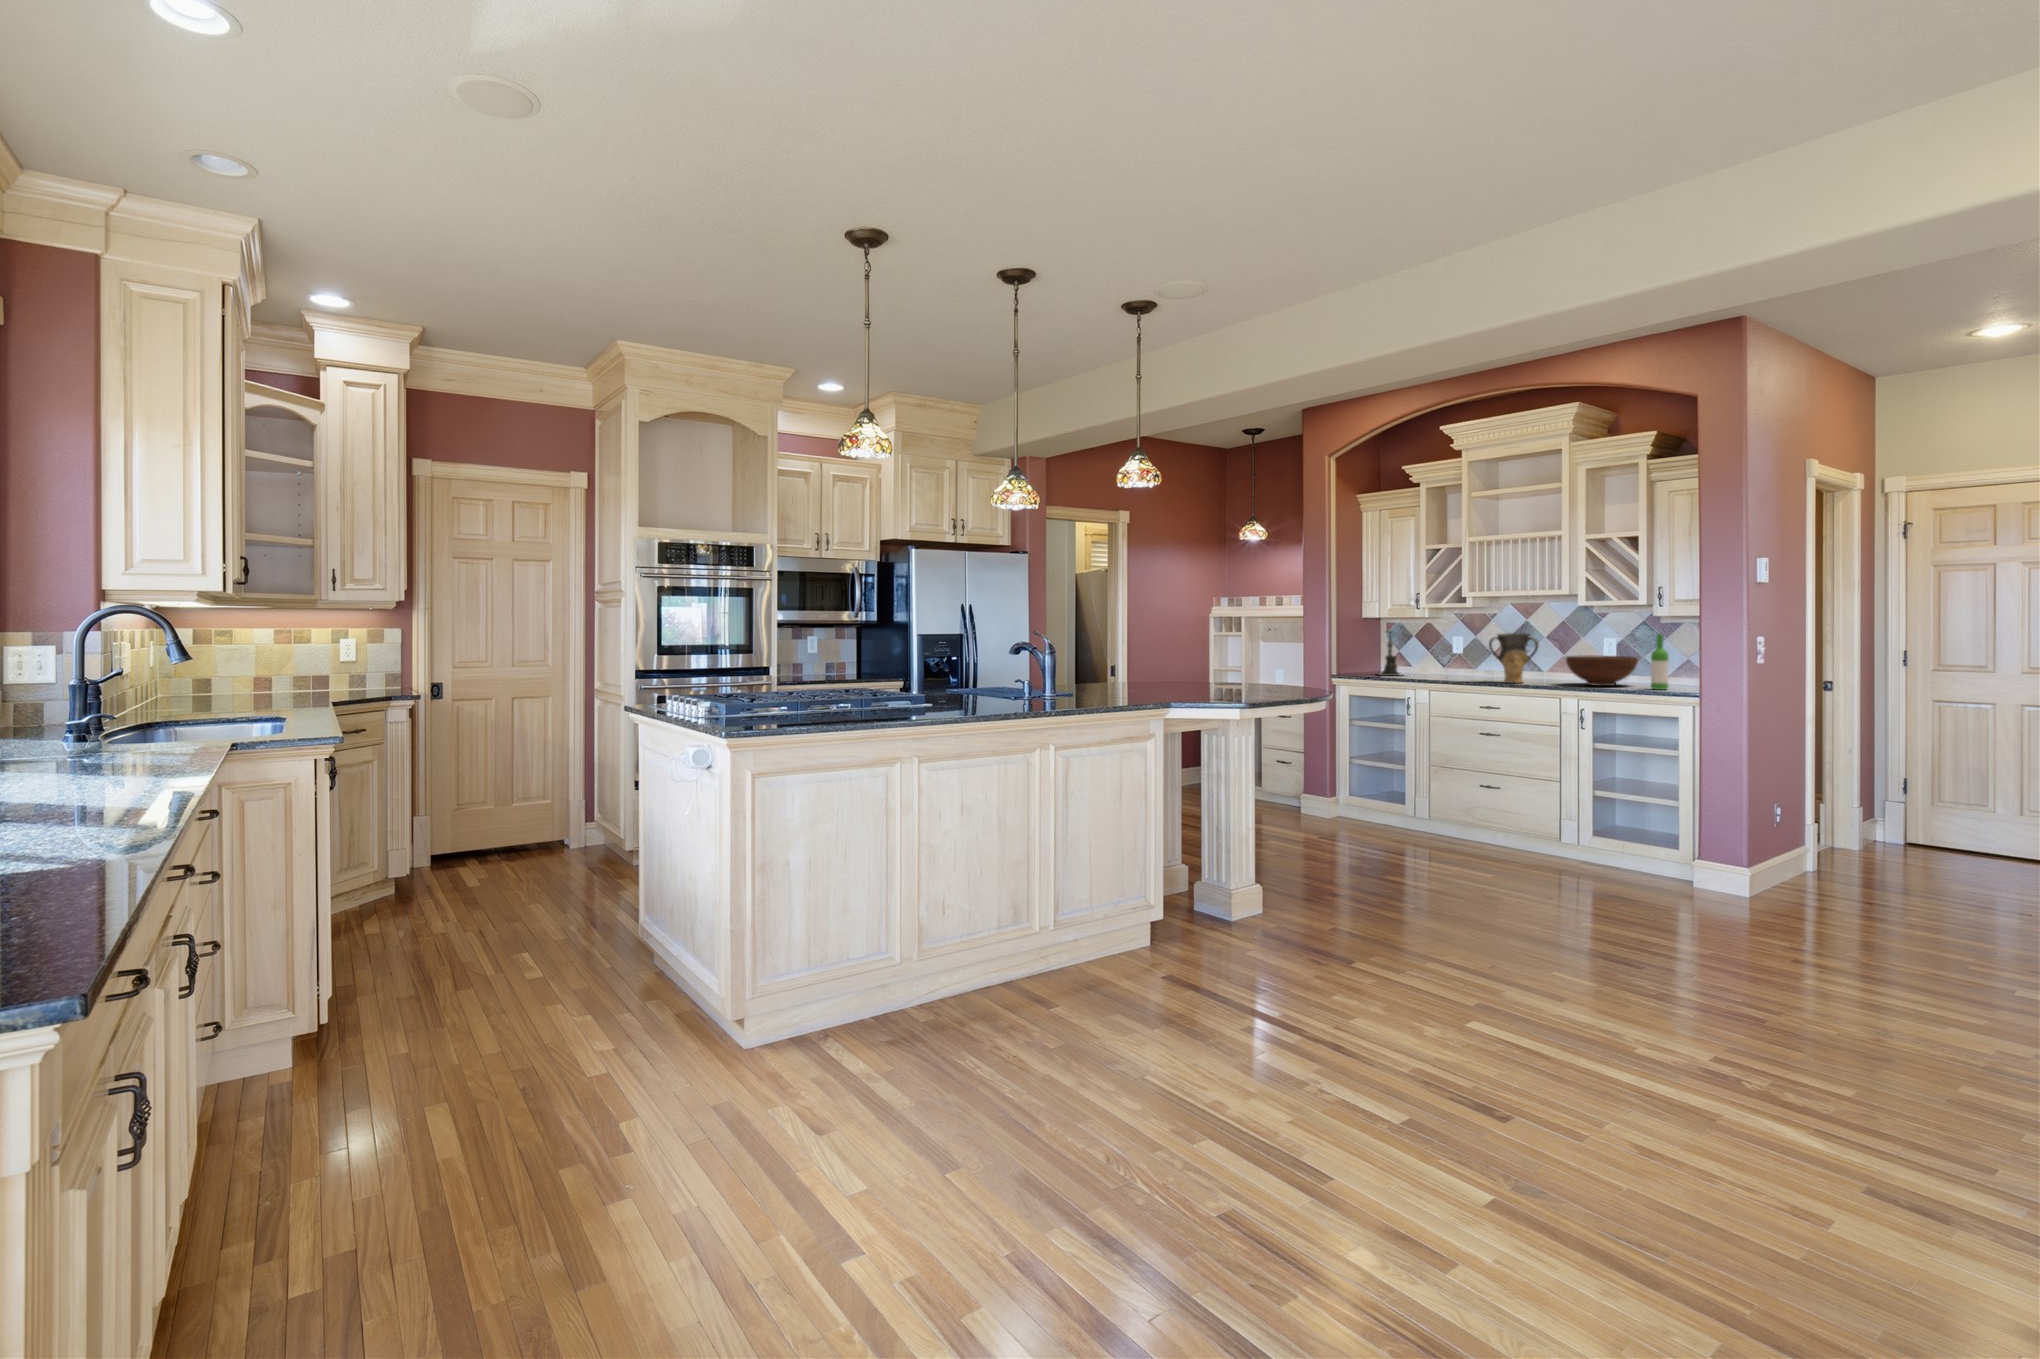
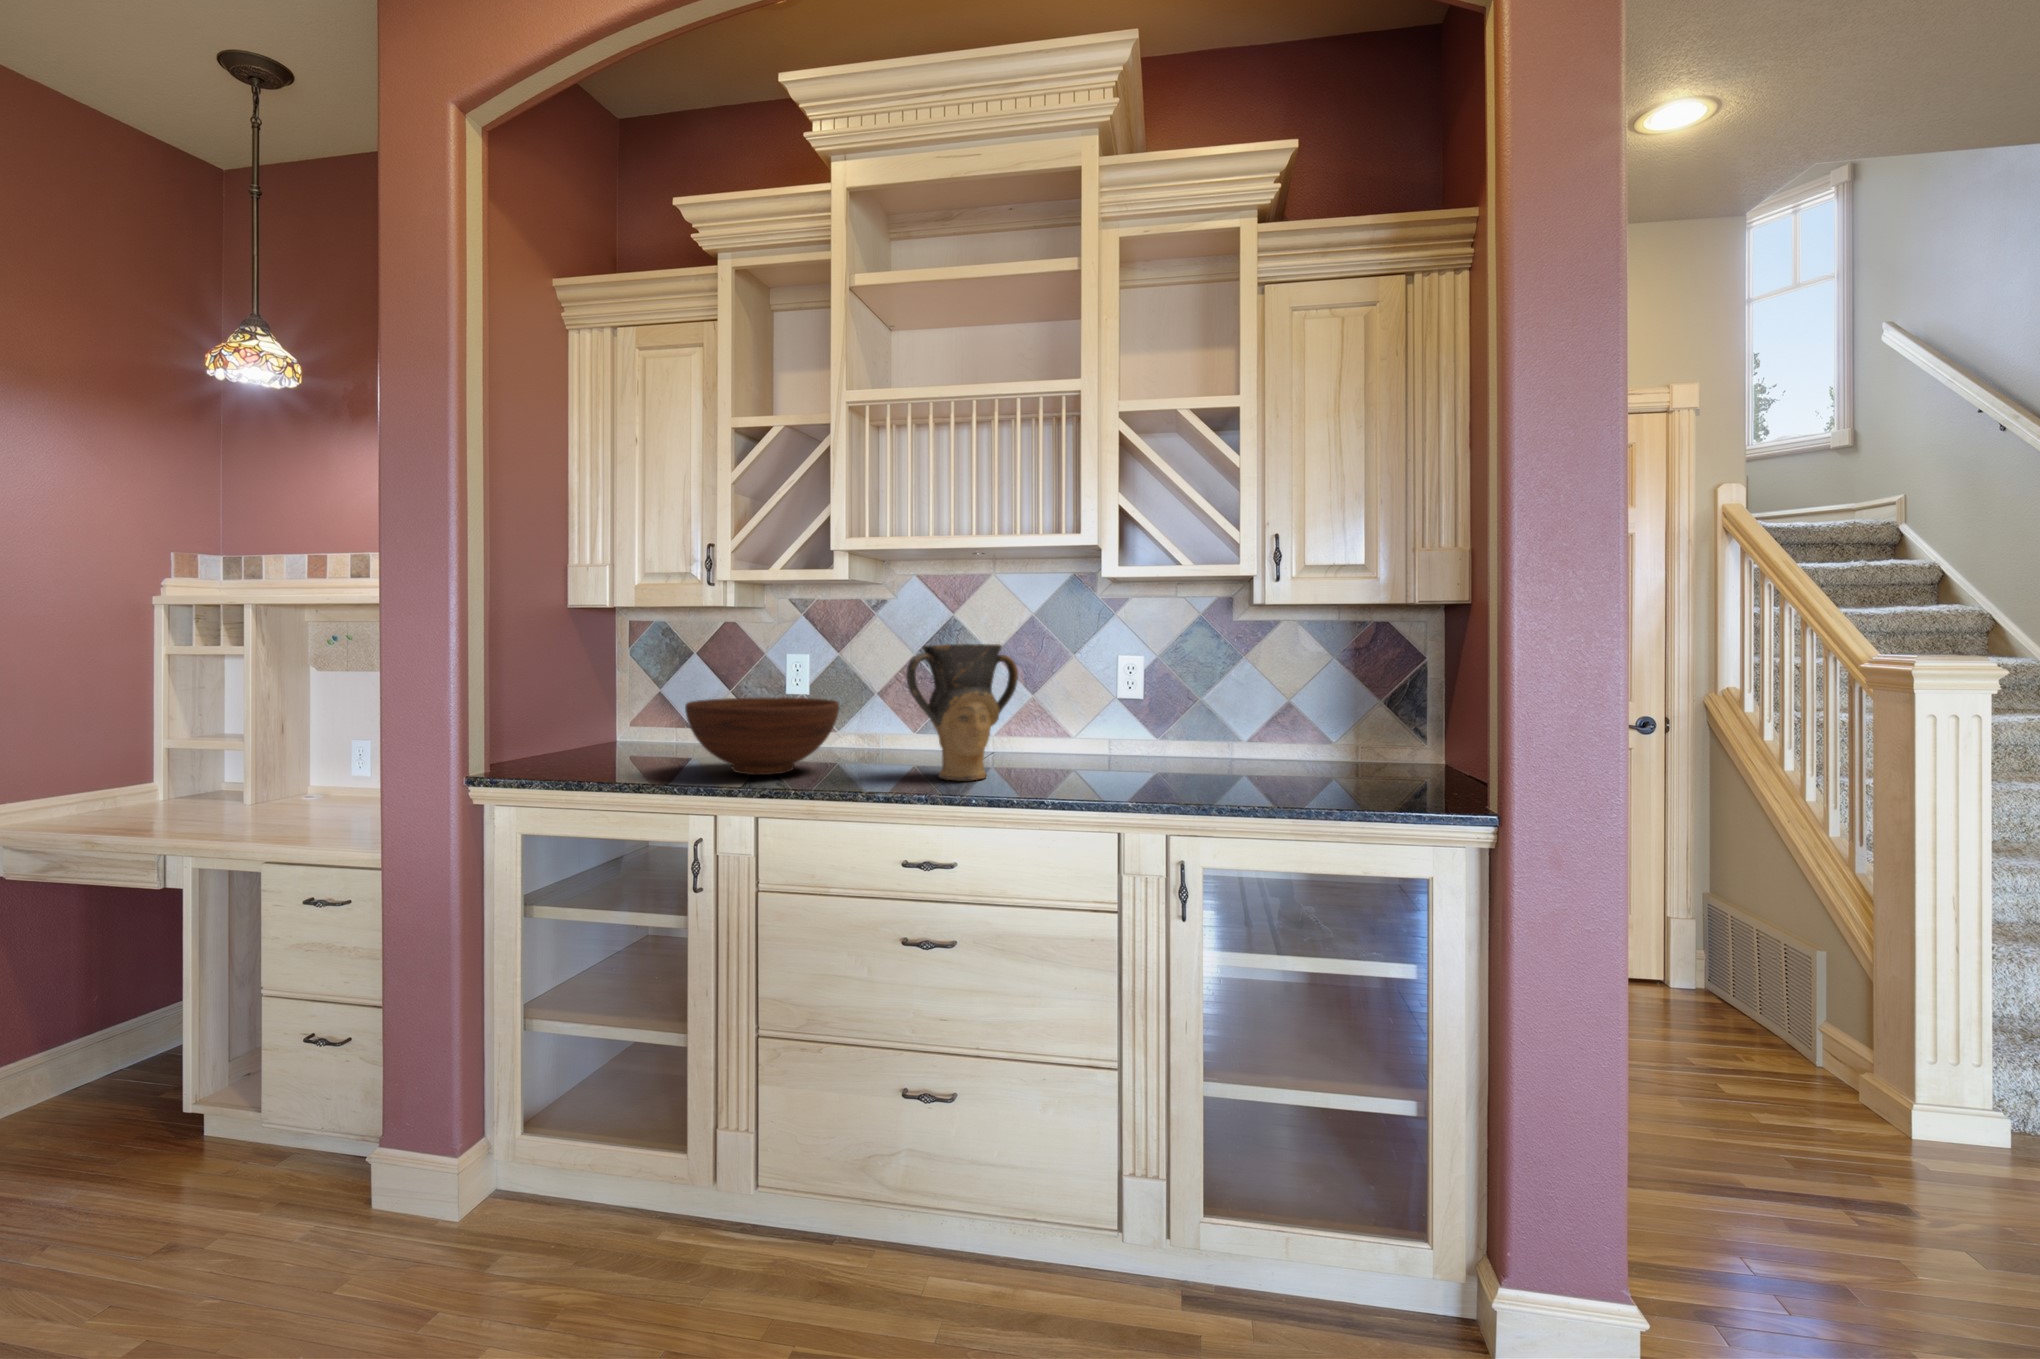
candle holder: present [1380,631,1400,676] -> none [600,623,677,761]
wine bottle: present [1651,634,1669,690] -> none [1307,644,1348,791]
fruit bowl: present [1566,655,1638,686] -> present [685,698,839,775]

